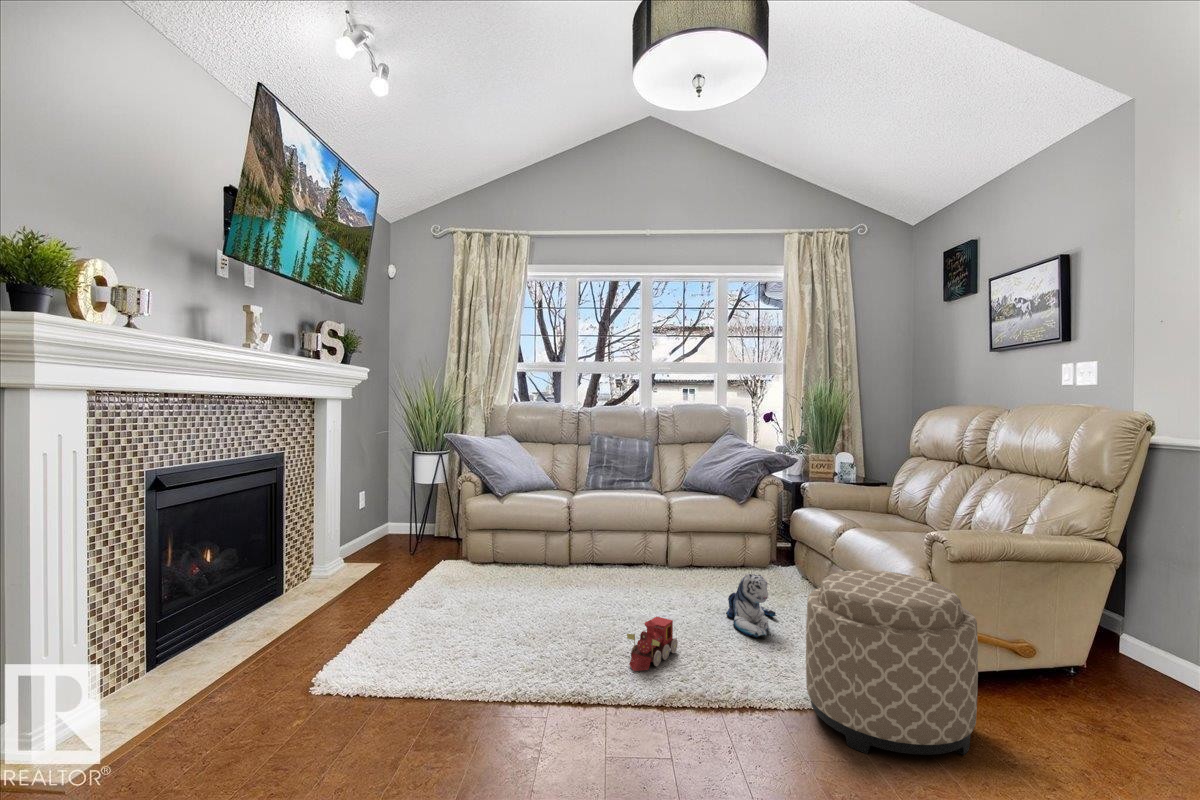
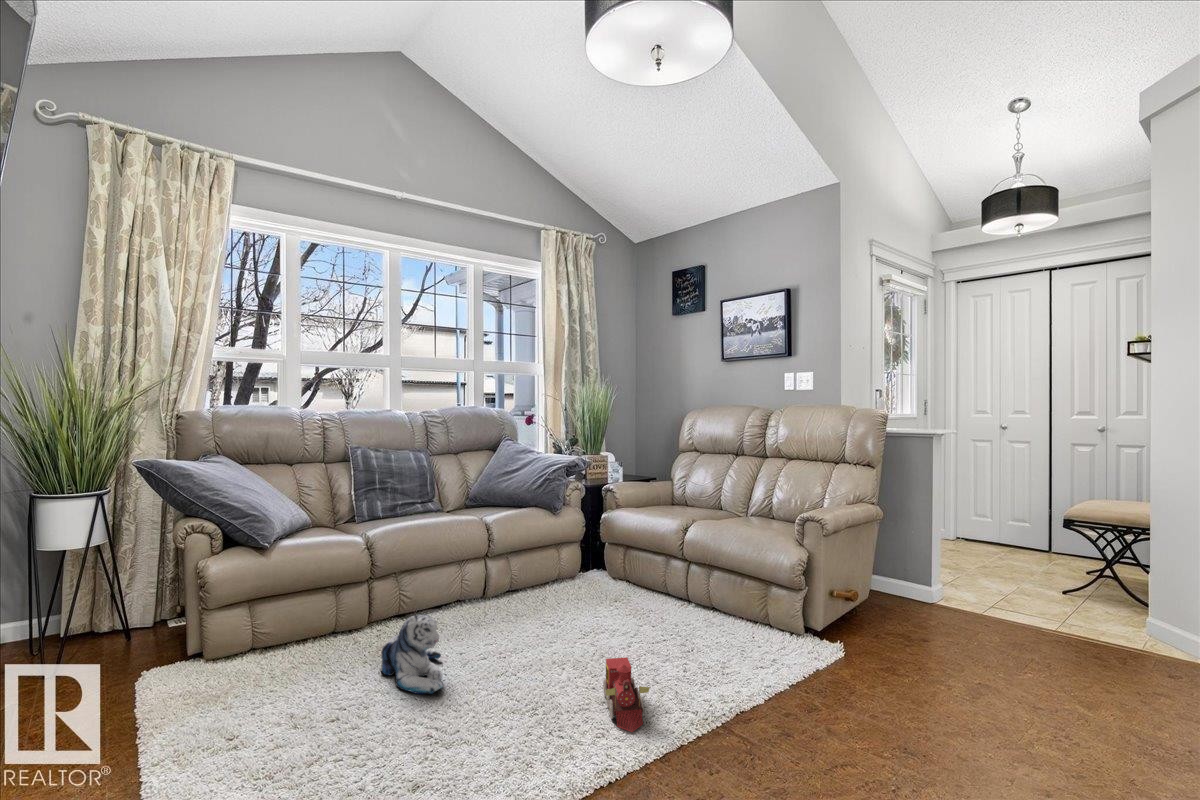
ottoman: present [806,570,978,755] -> none [785,557,937,727]
plush toy: present [726,574,776,637] -> present [381,614,443,694]

